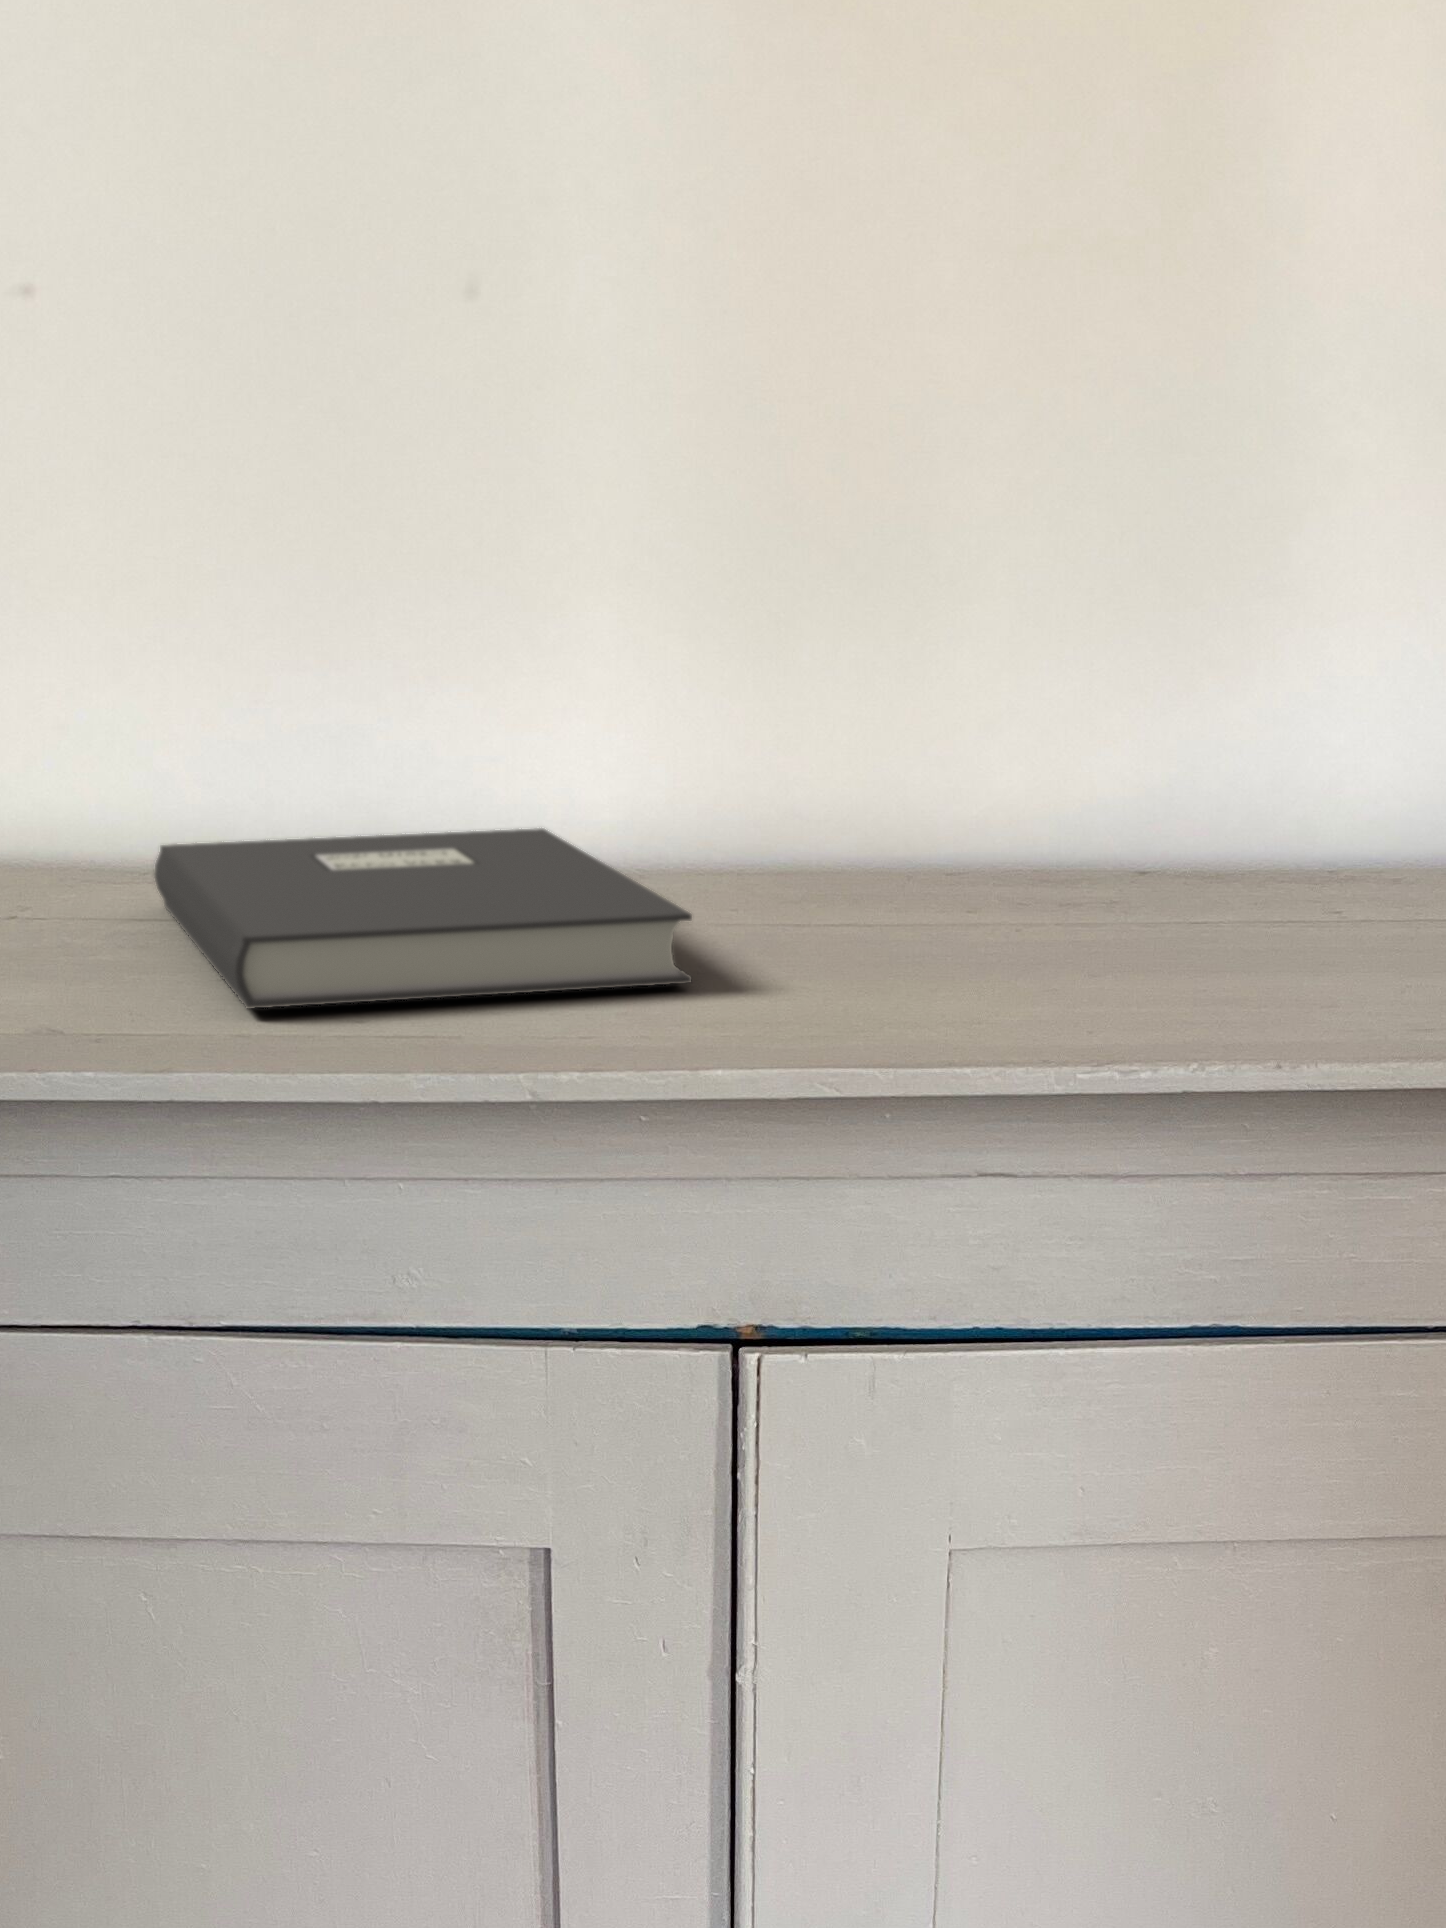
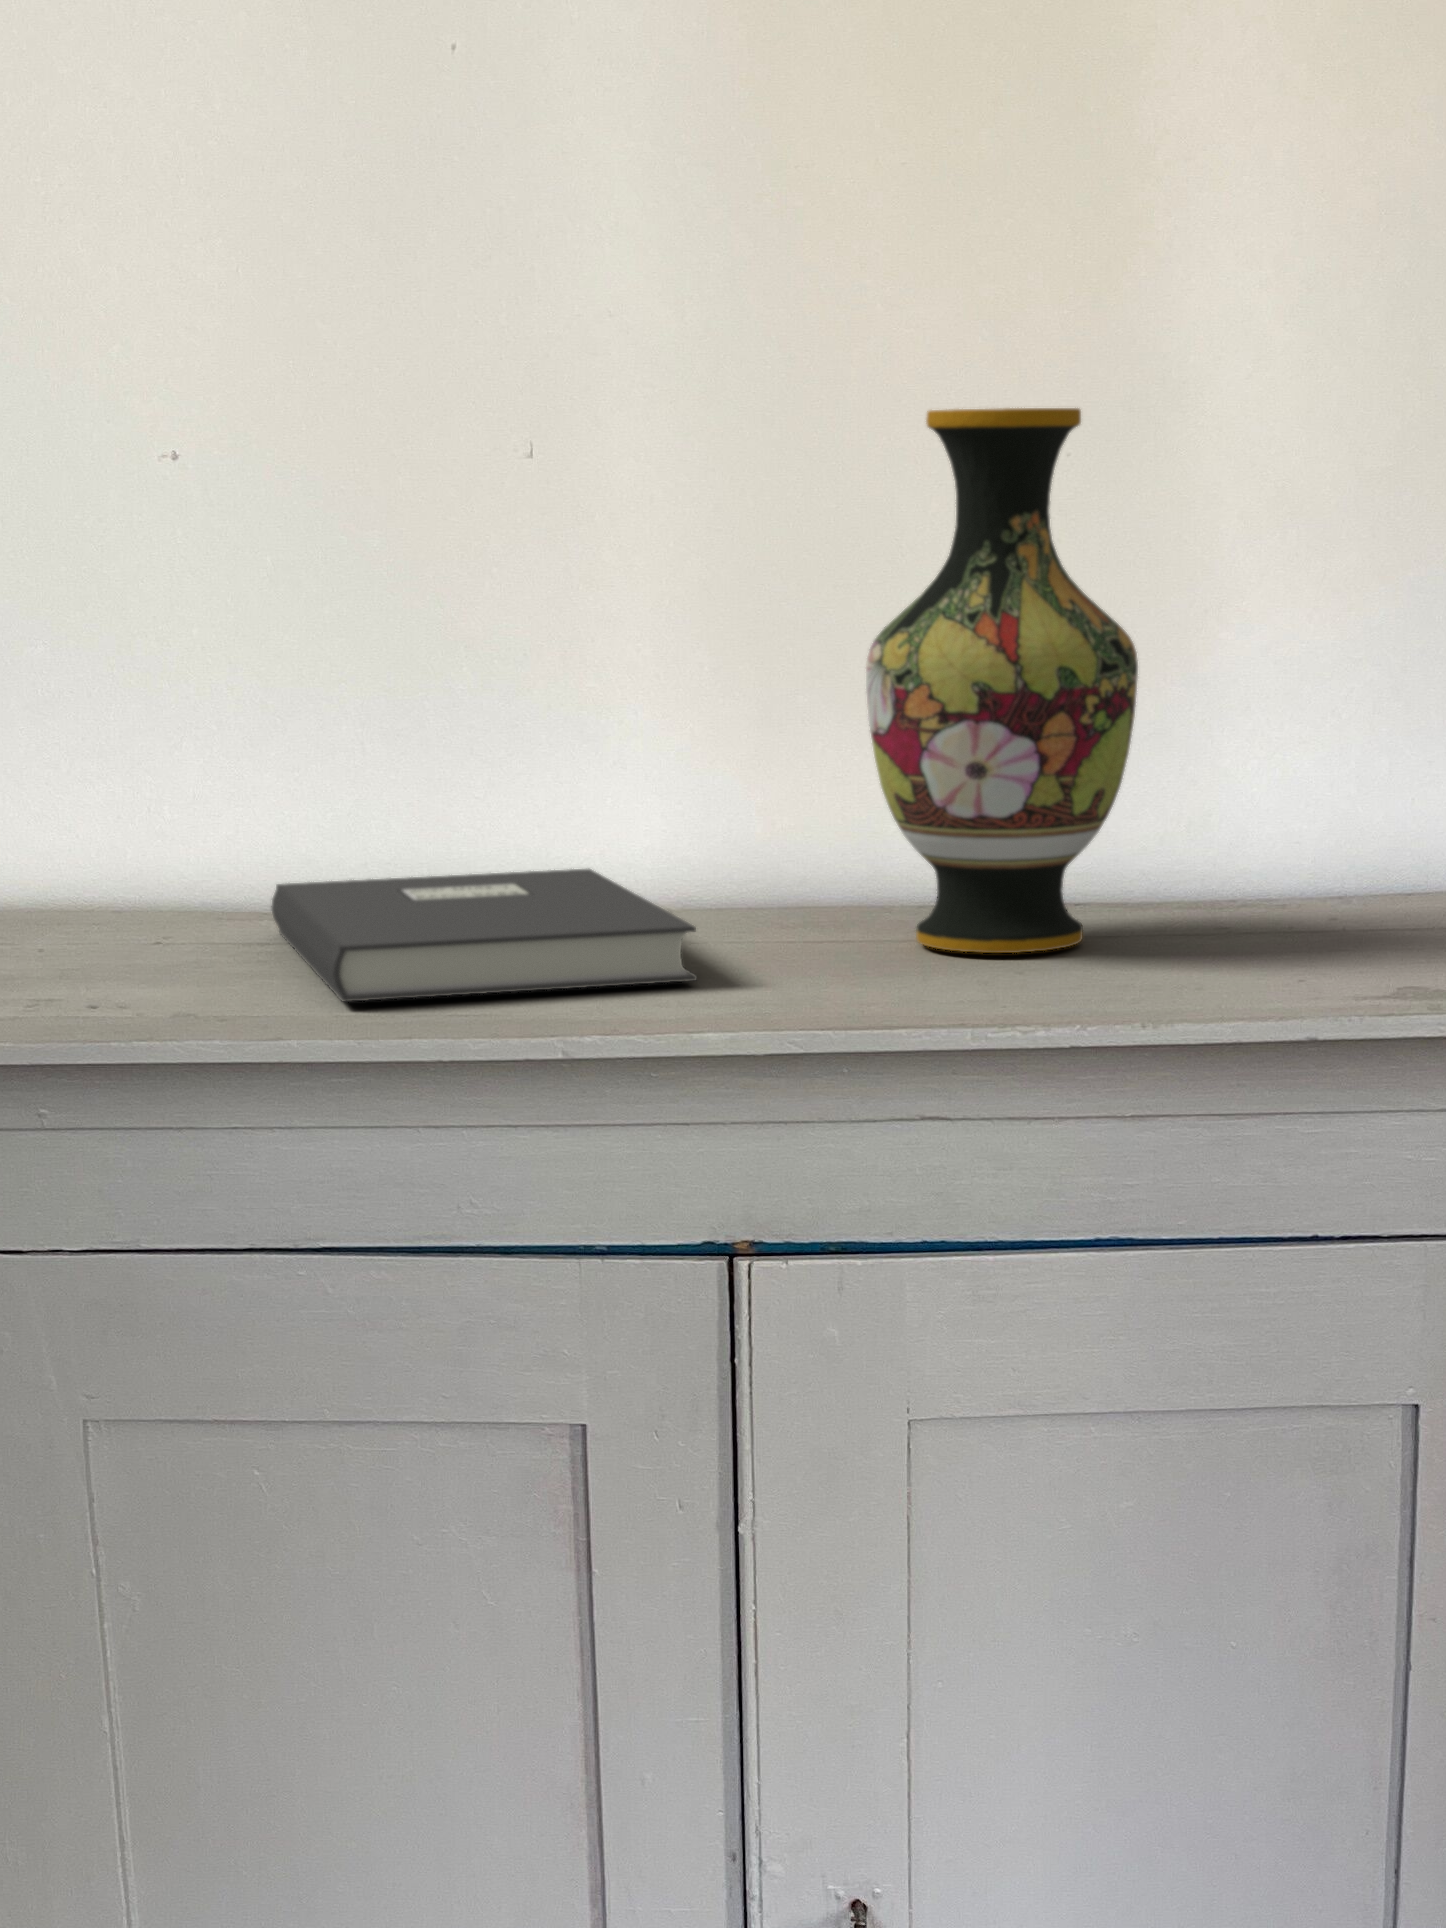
vase: none [905,231,1248,948] -> present [866,408,1138,953]

